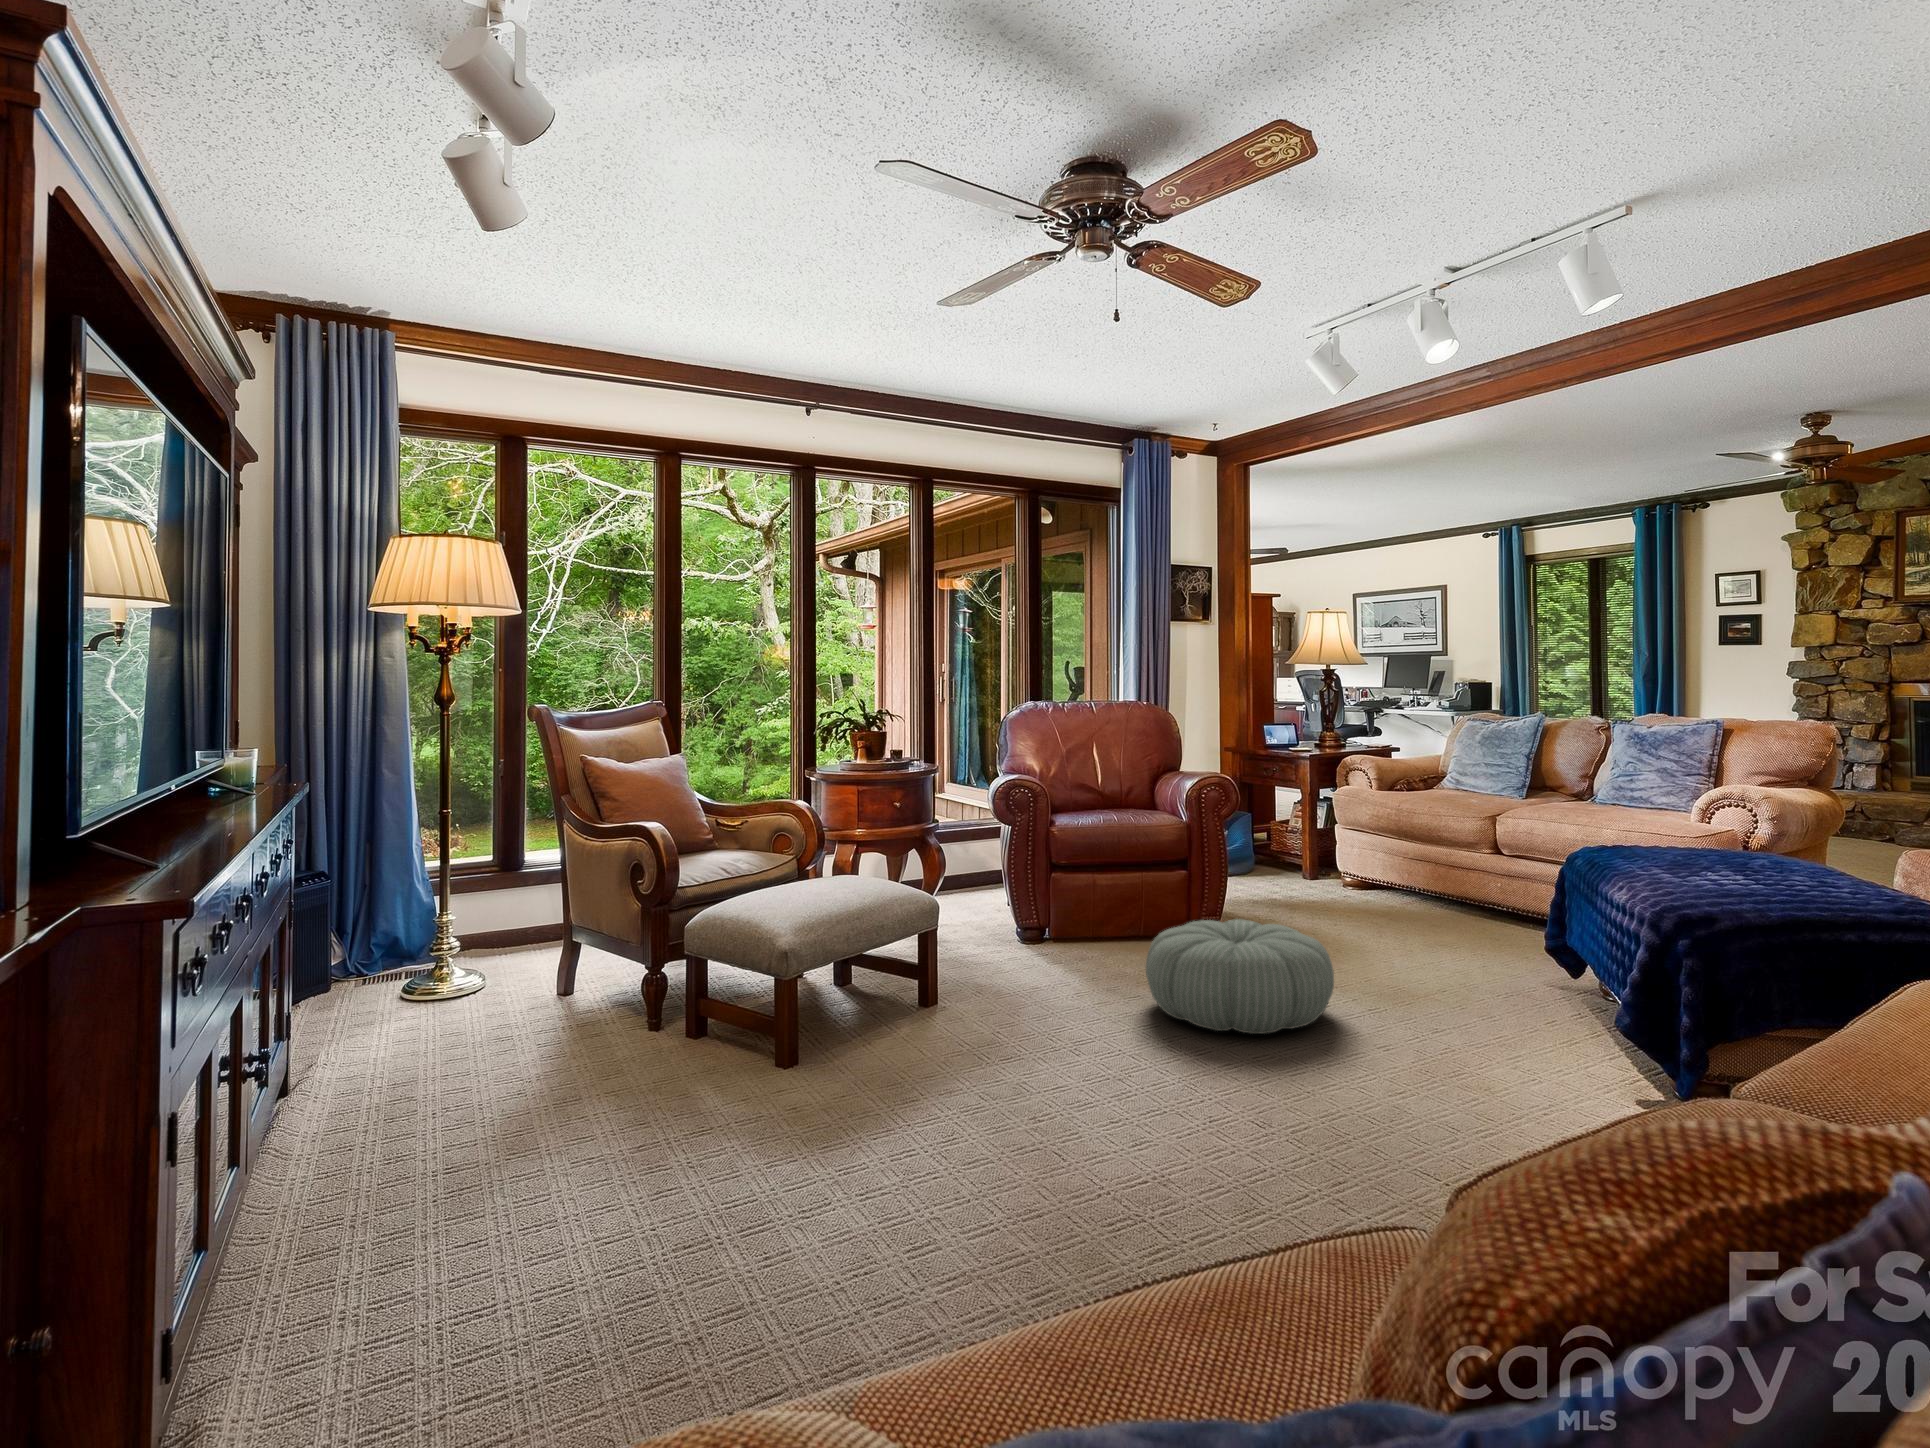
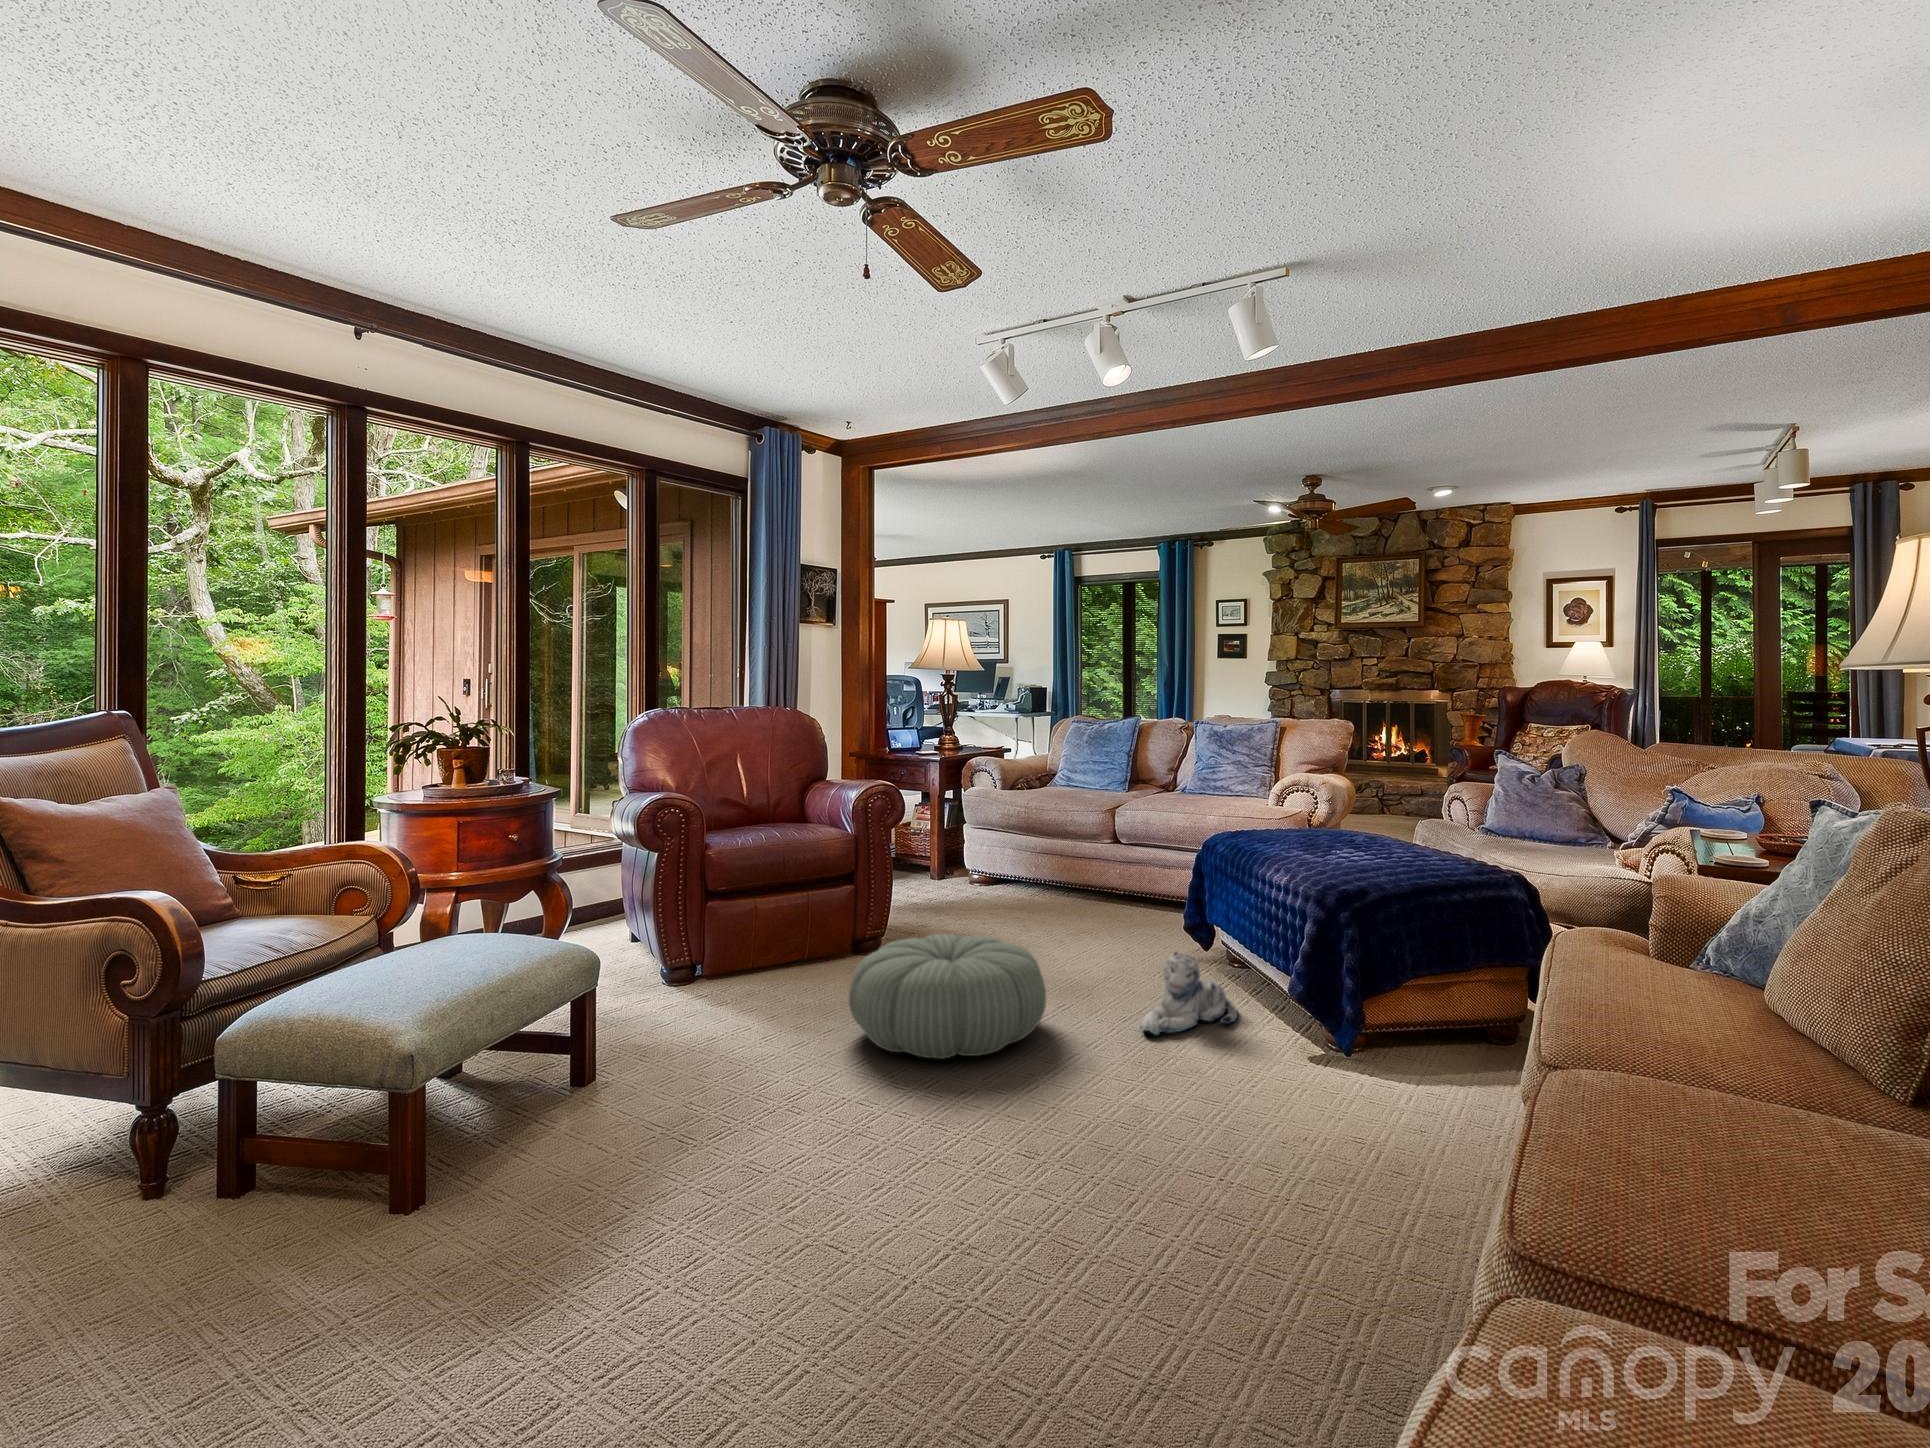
plush toy: none [1434,962,1562,1047] -> present [1141,952,1237,1035]

